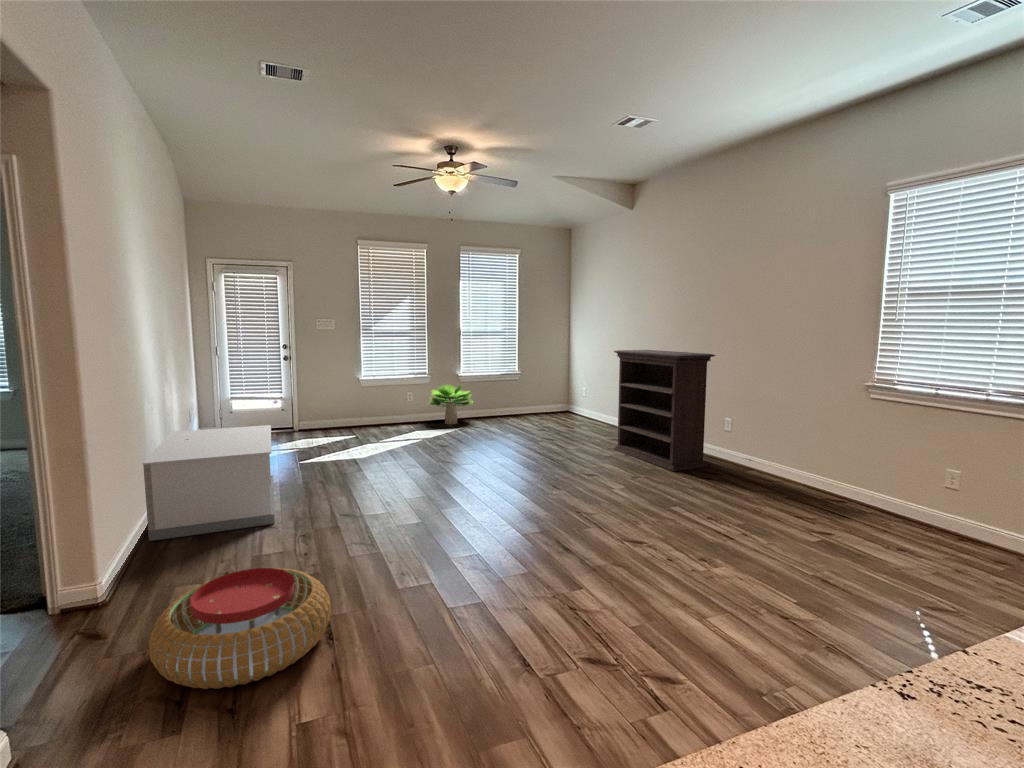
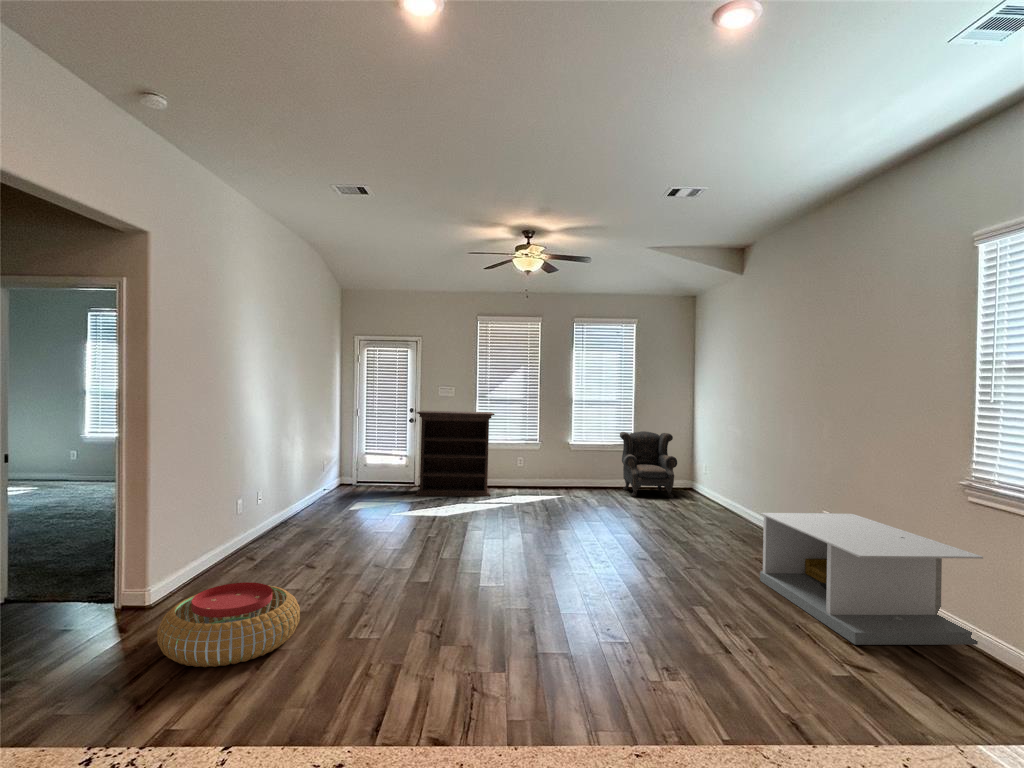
bookshelf: present [614,350,715,471] -> present [416,411,495,496]
armchair: none [506,359,562,421] -> present [620,431,677,498]
potted plant: present [429,385,473,424] -> none [531,451,581,493]
coffee table: present [143,425,275,541] -> present [760,513,983,645]

